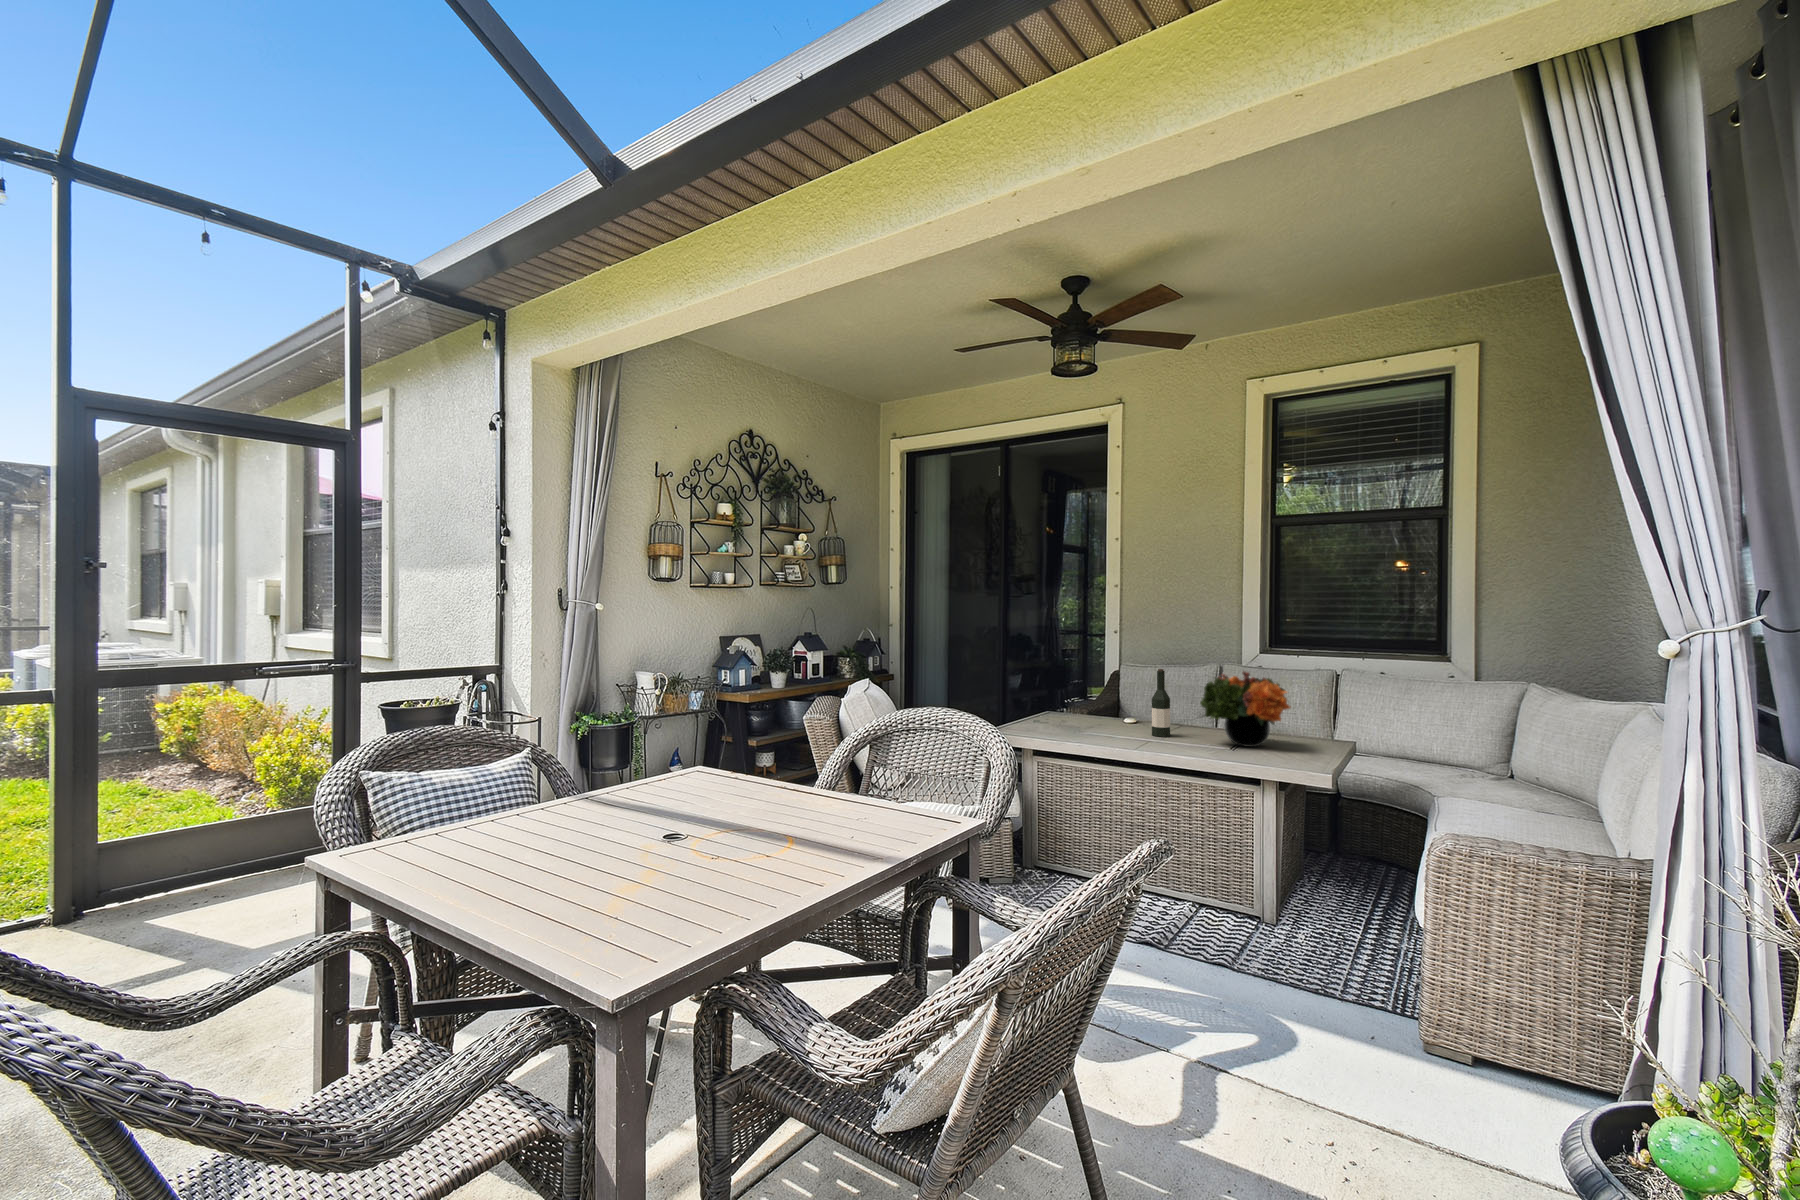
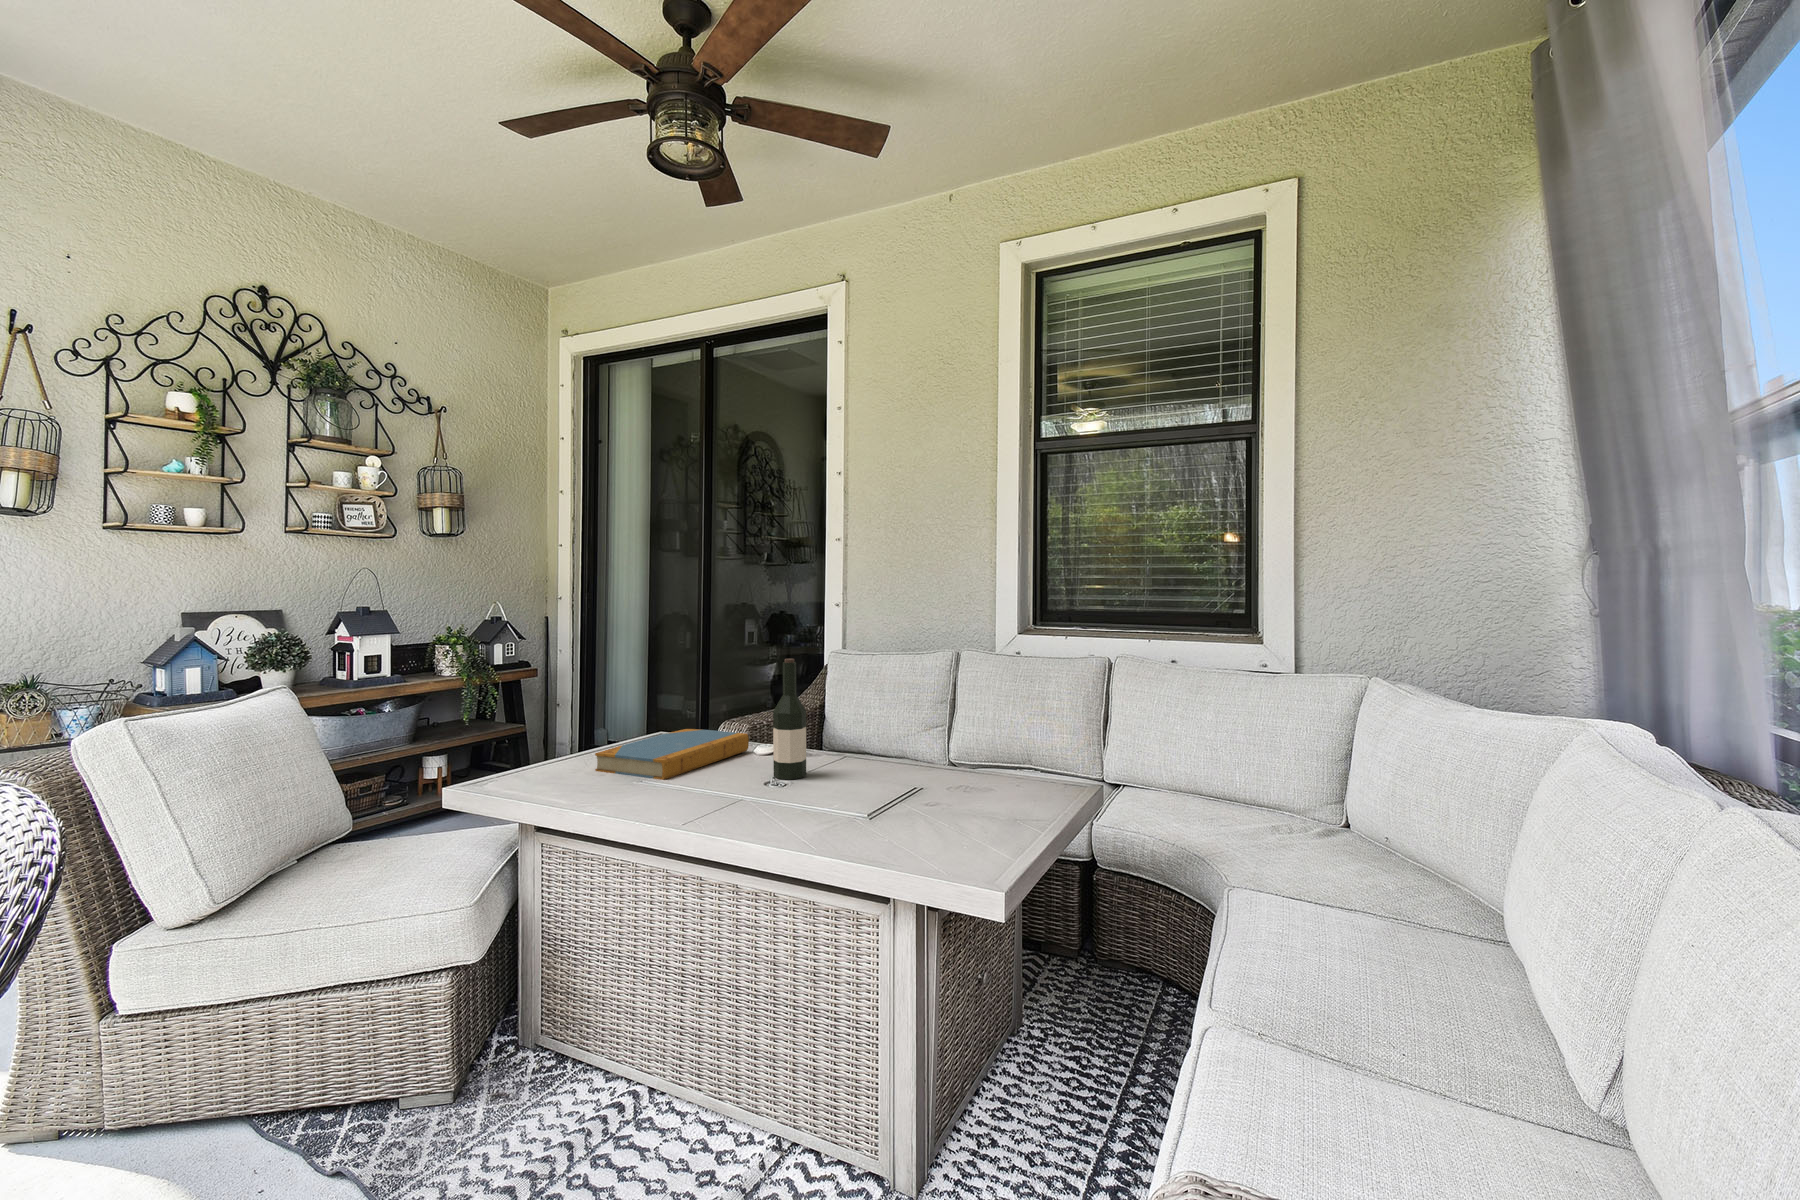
flower arrangement: present [1200,672,1290,747] -> none [831,661,986,799]
book: none [1045,710,1117,735] -> present [595,729,749,780]

